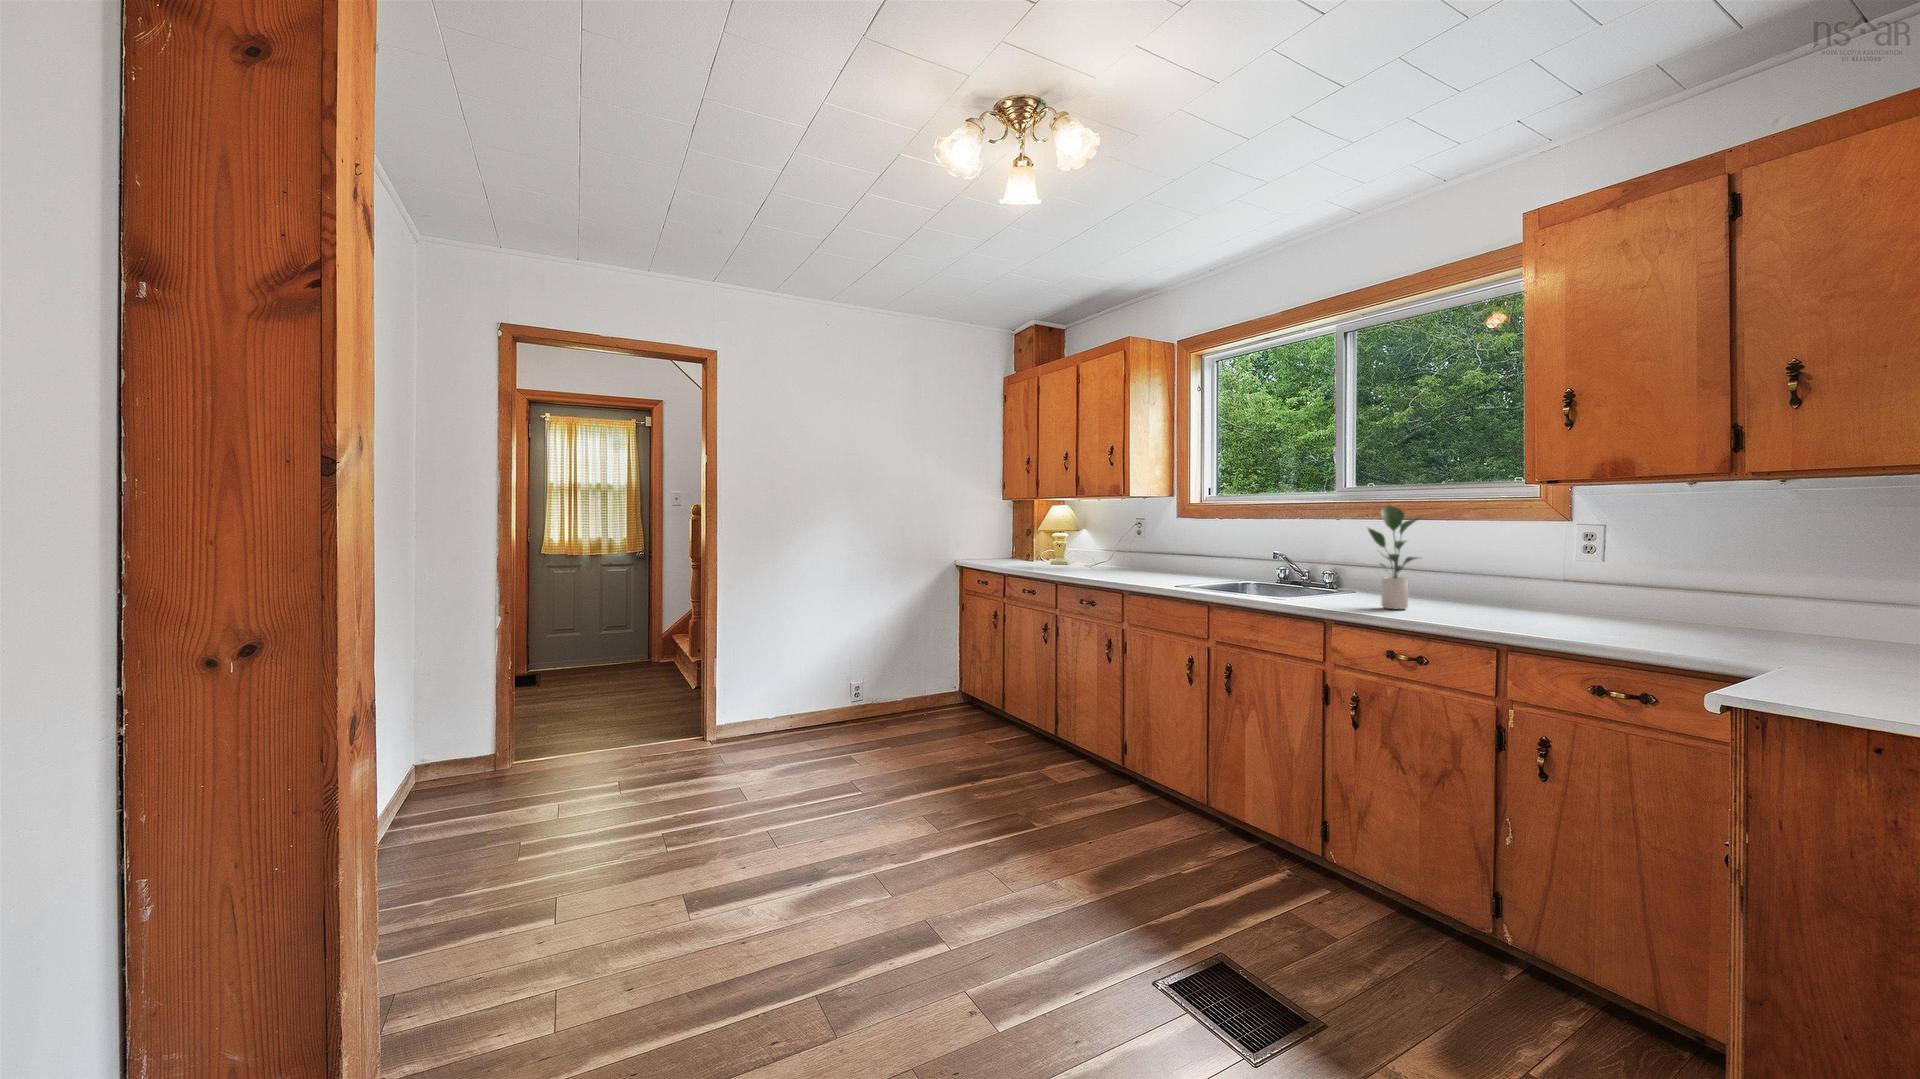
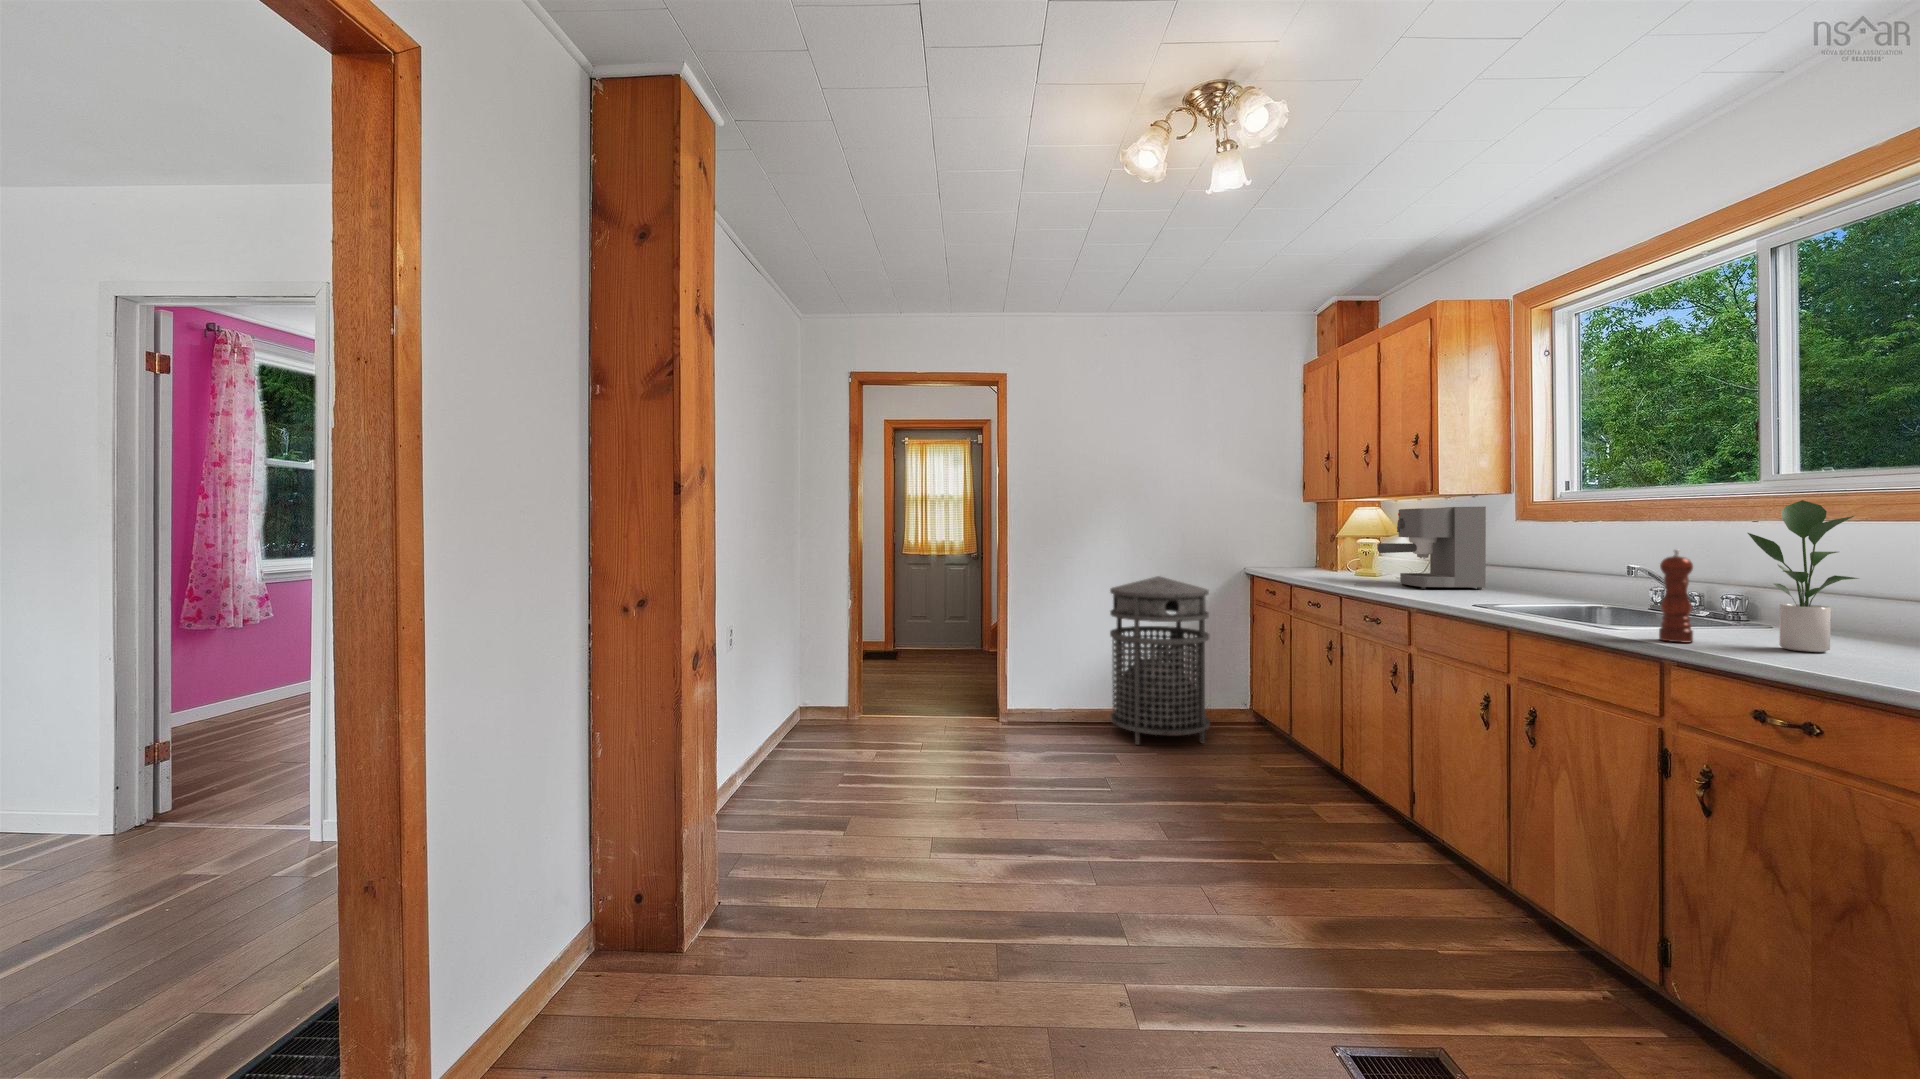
coffee maker: none [1085,507,1161,576] -> present [1377,507,1486,589]
pepper mill: none [1317,540,1337,608] -> present [1659,550,1693,643]
trash can: none [836,572,933,744] -> present [1110,576,1210,745]

